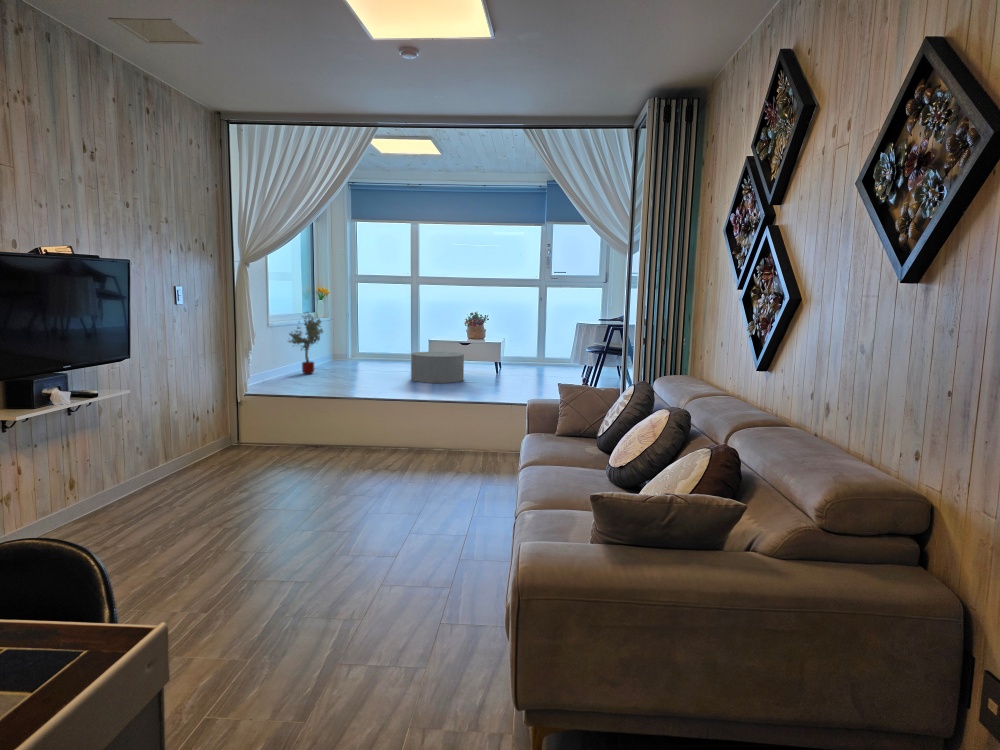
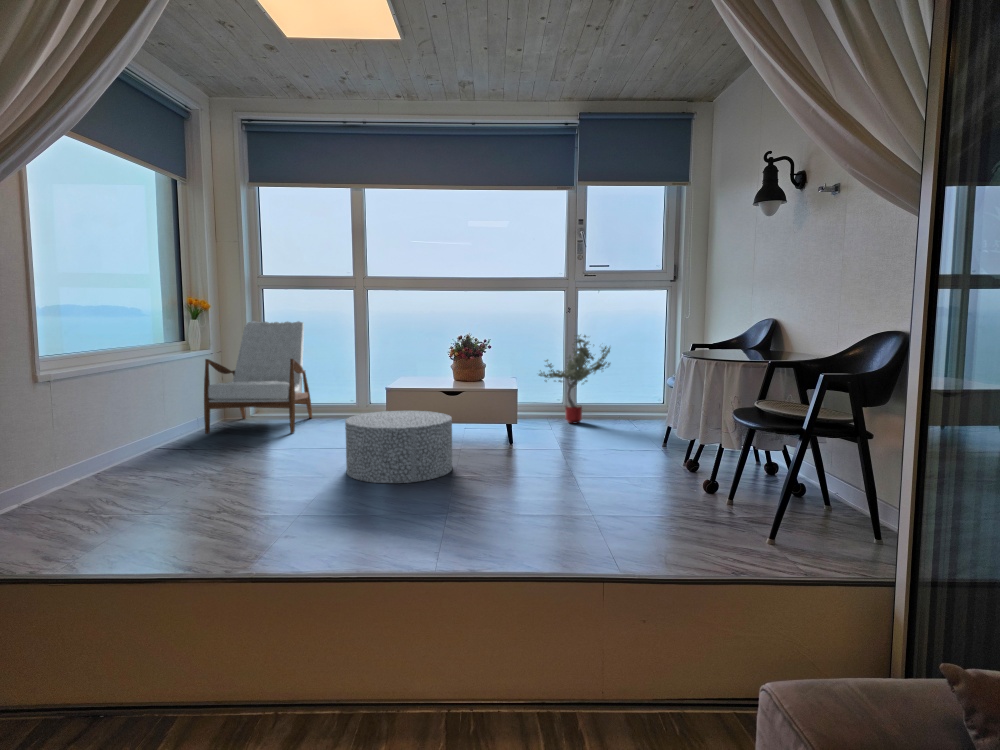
armchair: none [329,302,385,366] -> present [204,321,312,434]
potted tree: present [289,312,323,374] -> present [539,335,610,423]

